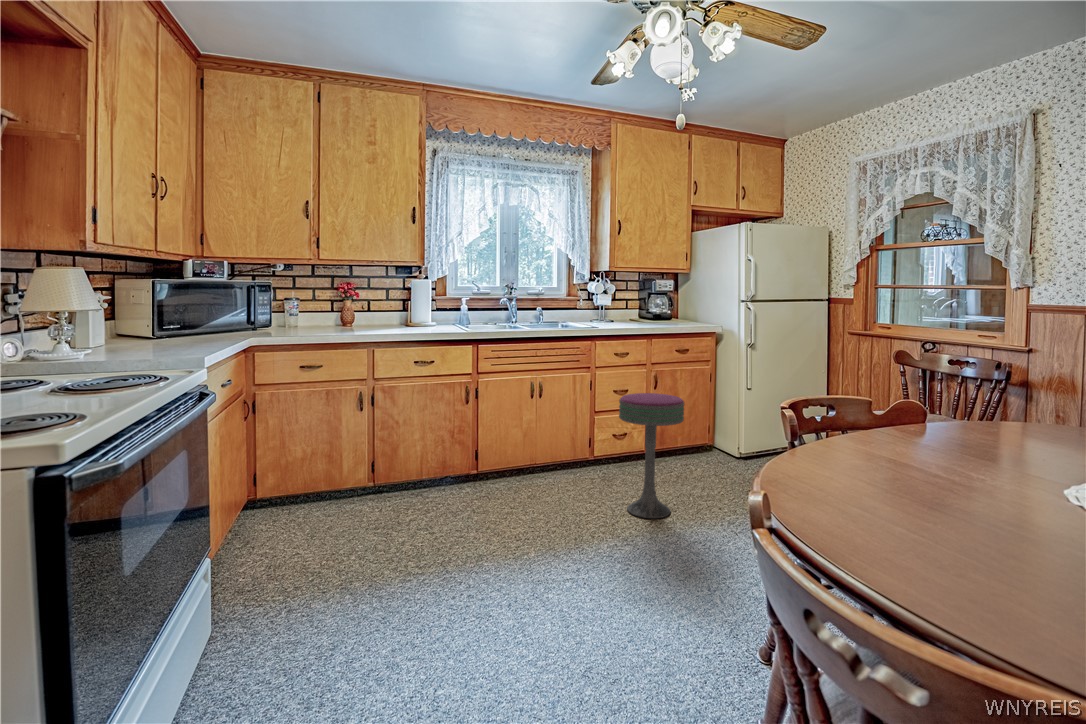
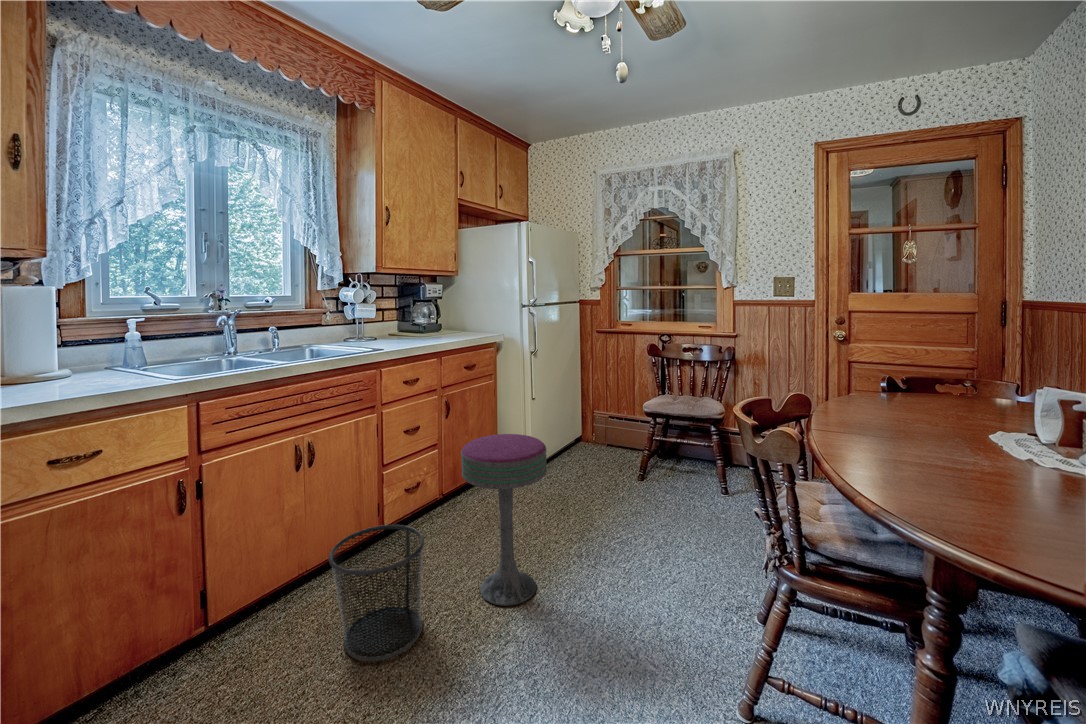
waste bin: none [528,438,586,515] -> present [329,525,425,661]

